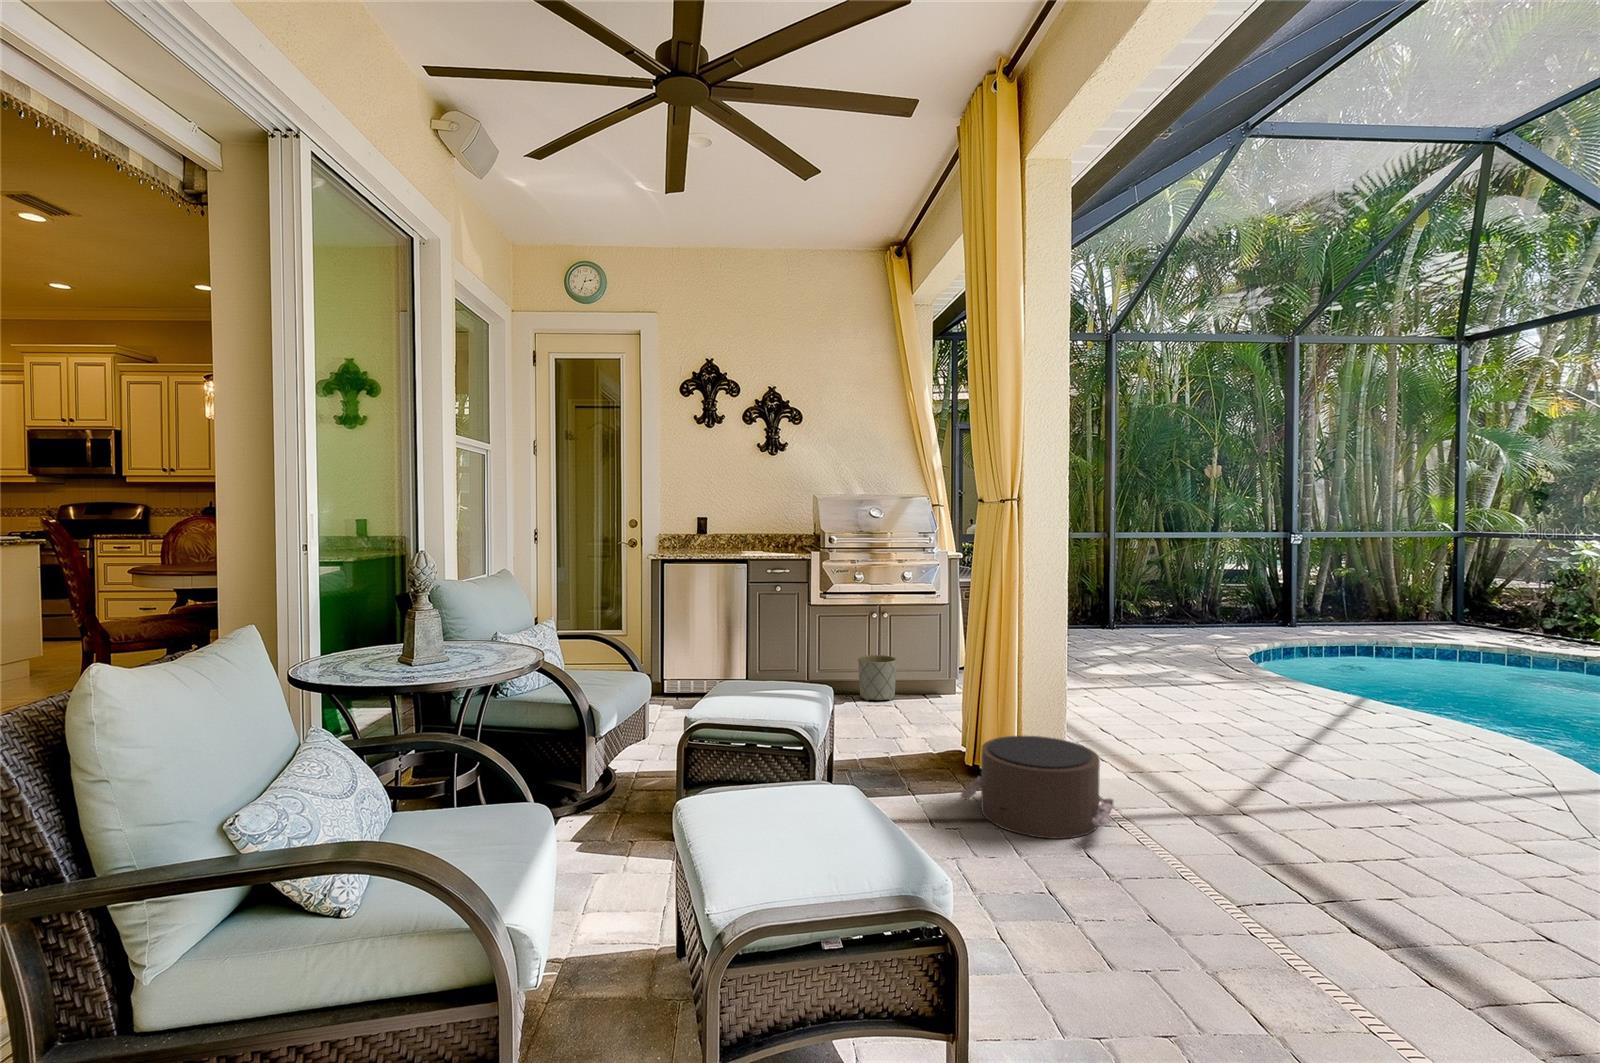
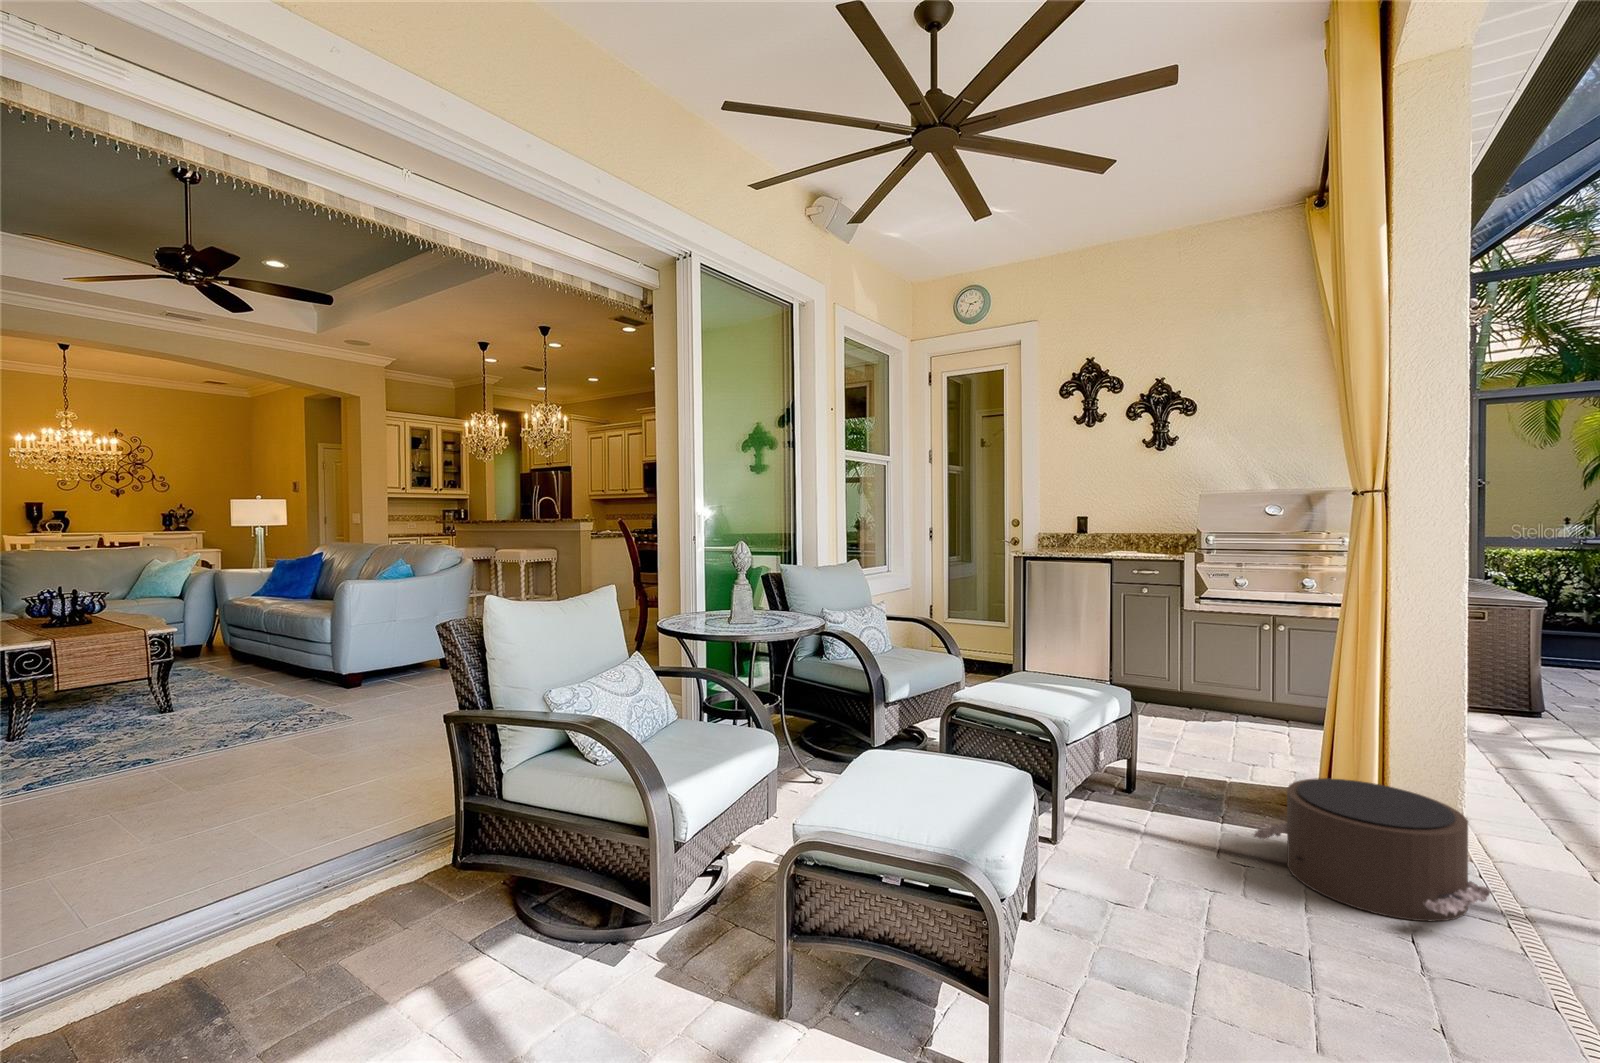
planter: present [858,655,897,701] -> none [1239,672,1292,727]

